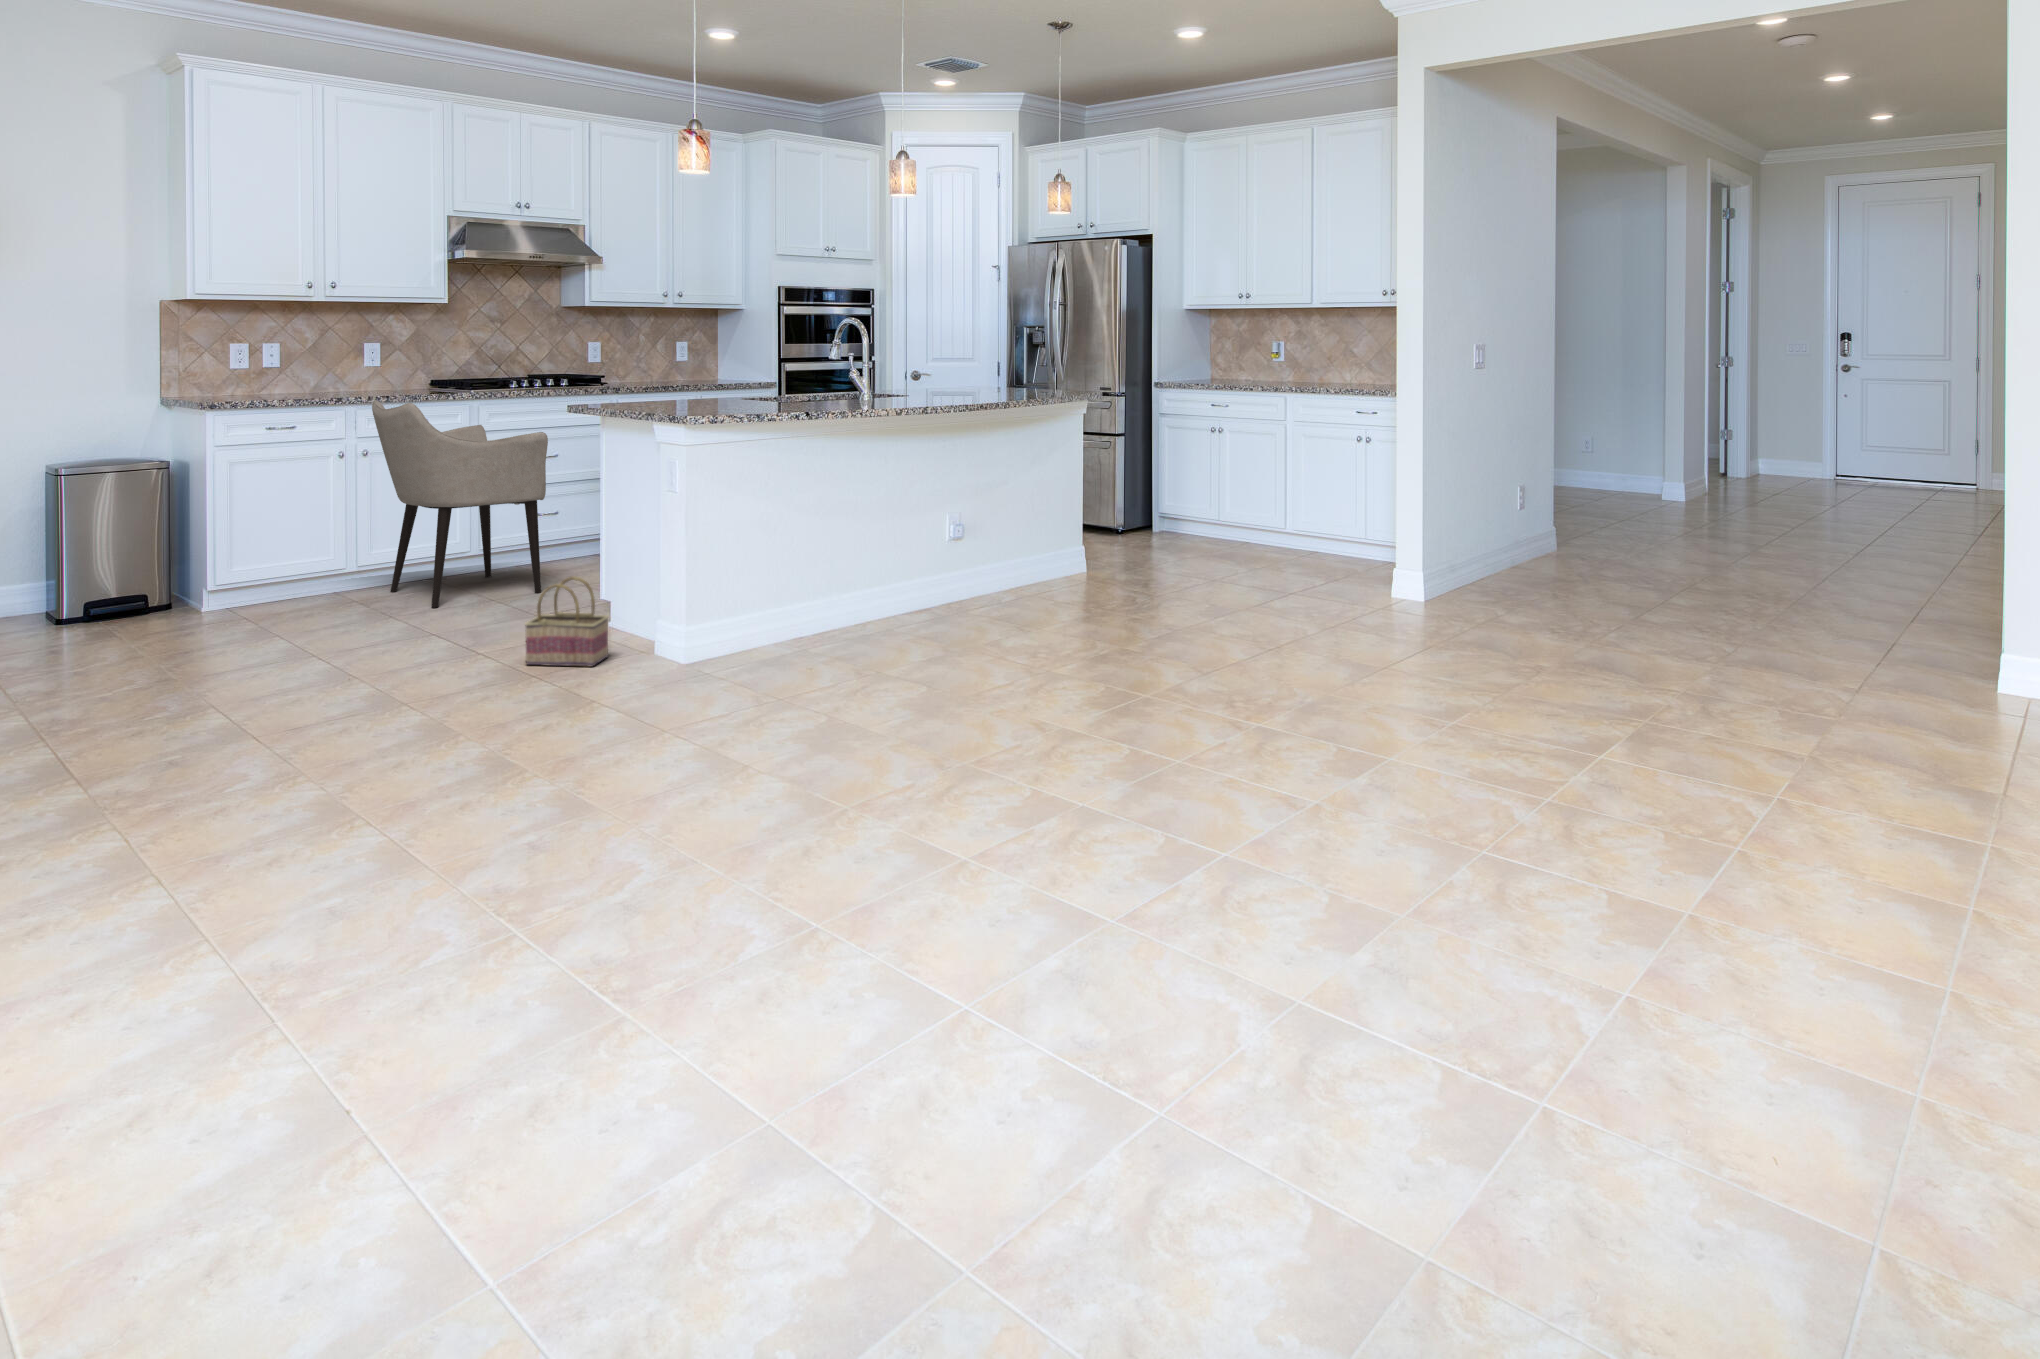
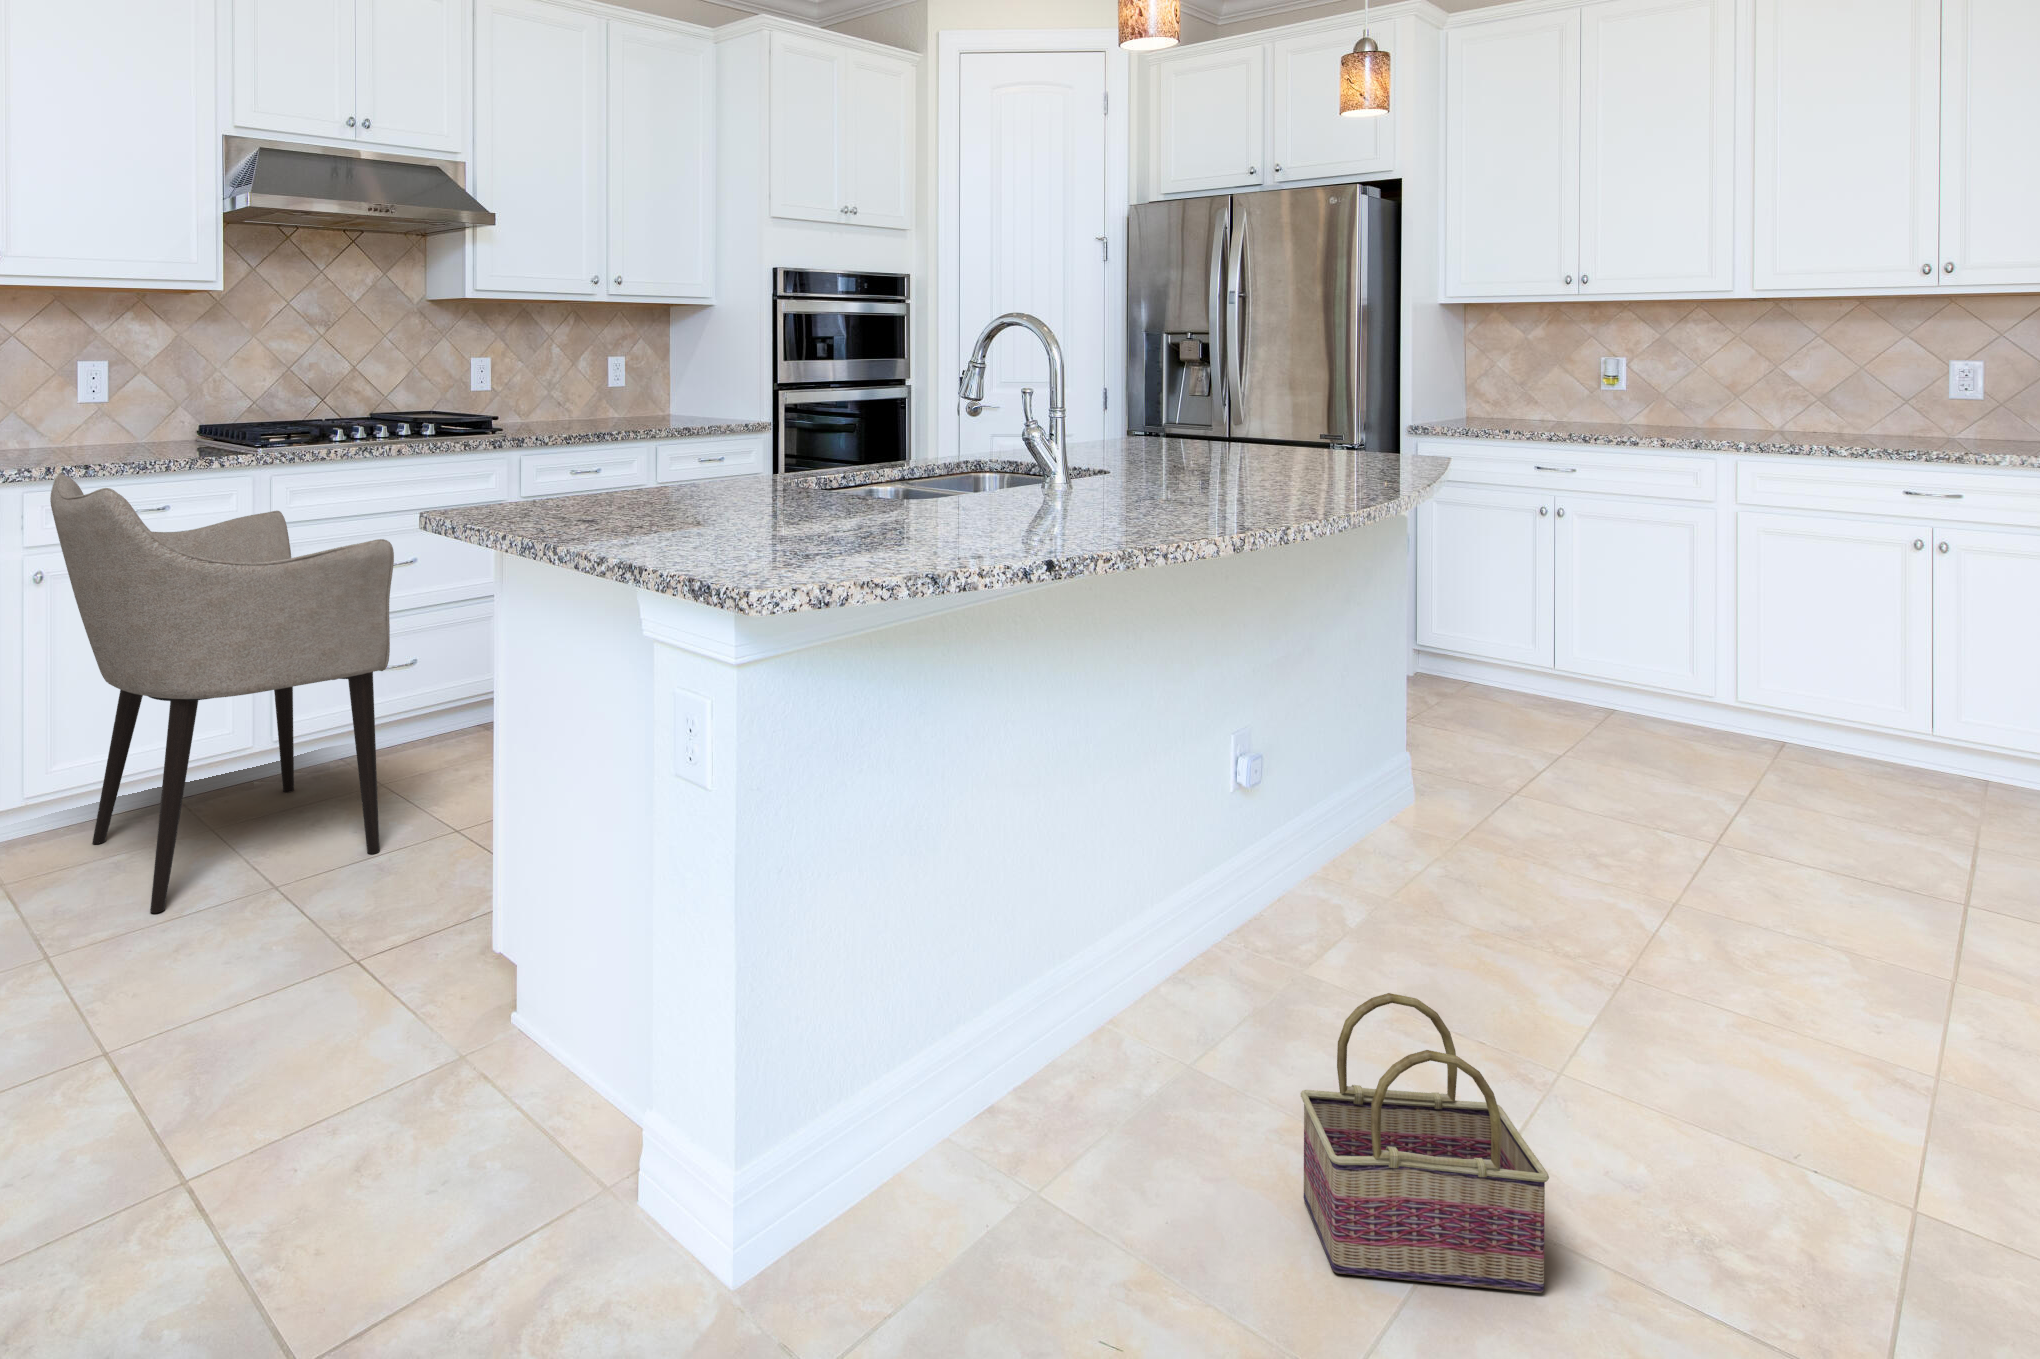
basket: present [525,577,608,666] -> present [1301,993,1549,1293]

